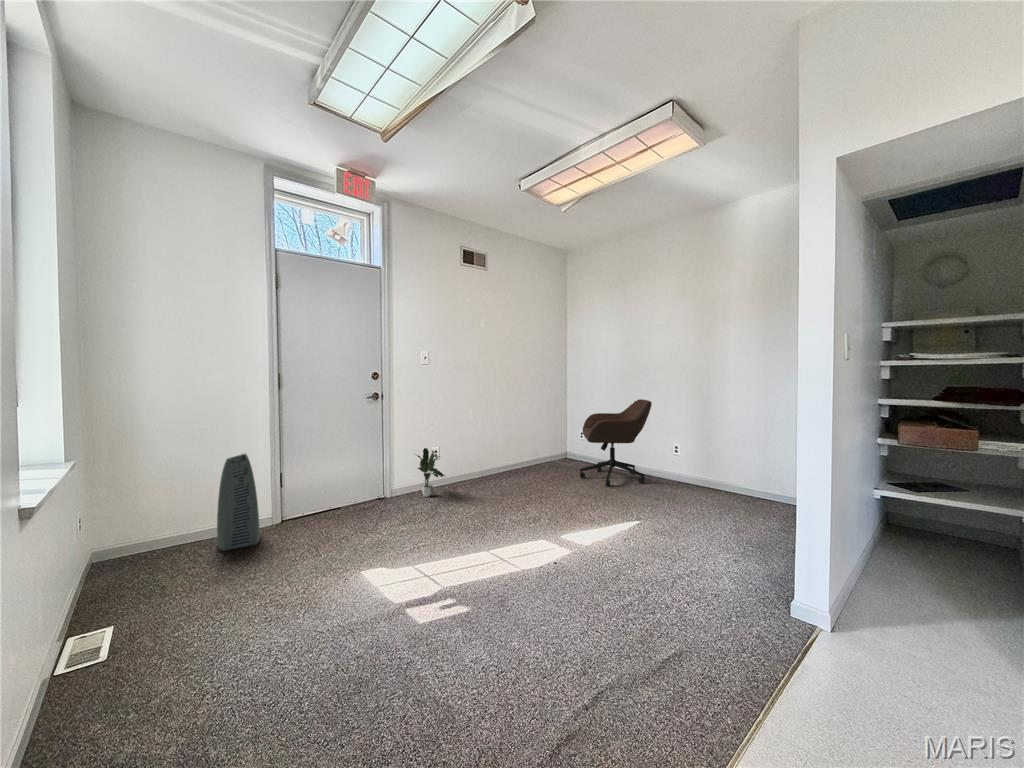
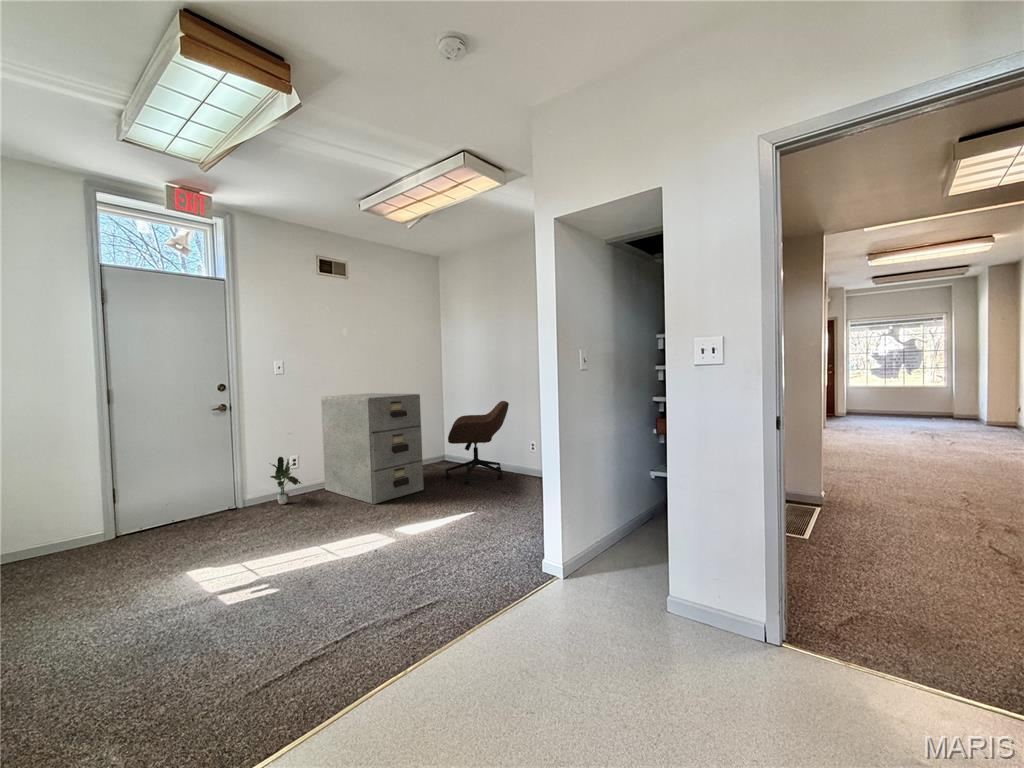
filing cabinet: none [461,387,565,504] -> present [321,393,424,504]
air purifier: present [217,454,260,551] -> none [37,470,87,568]

